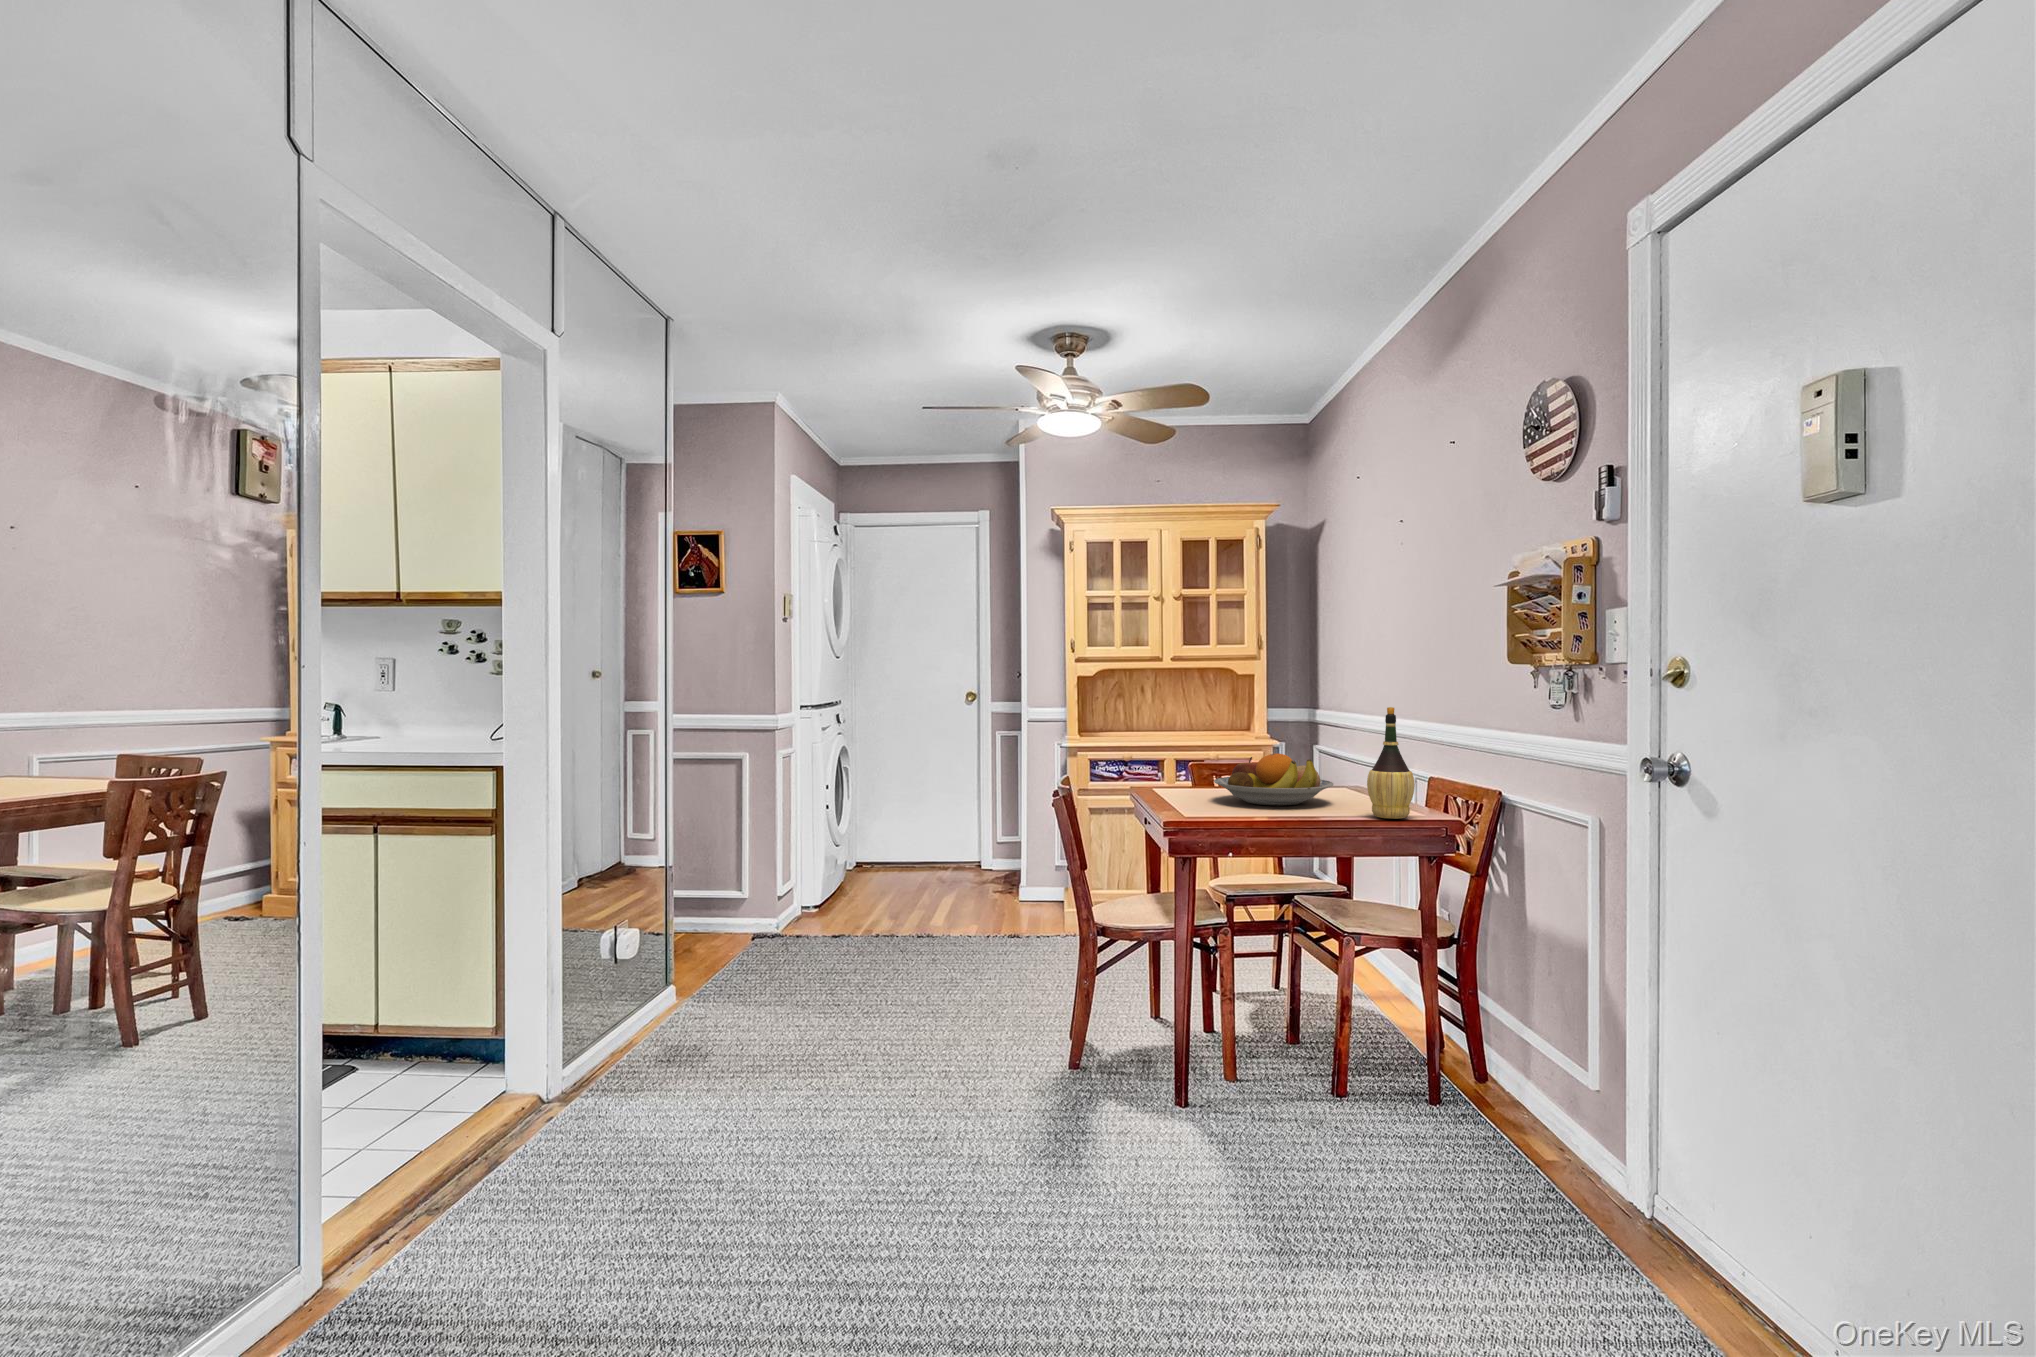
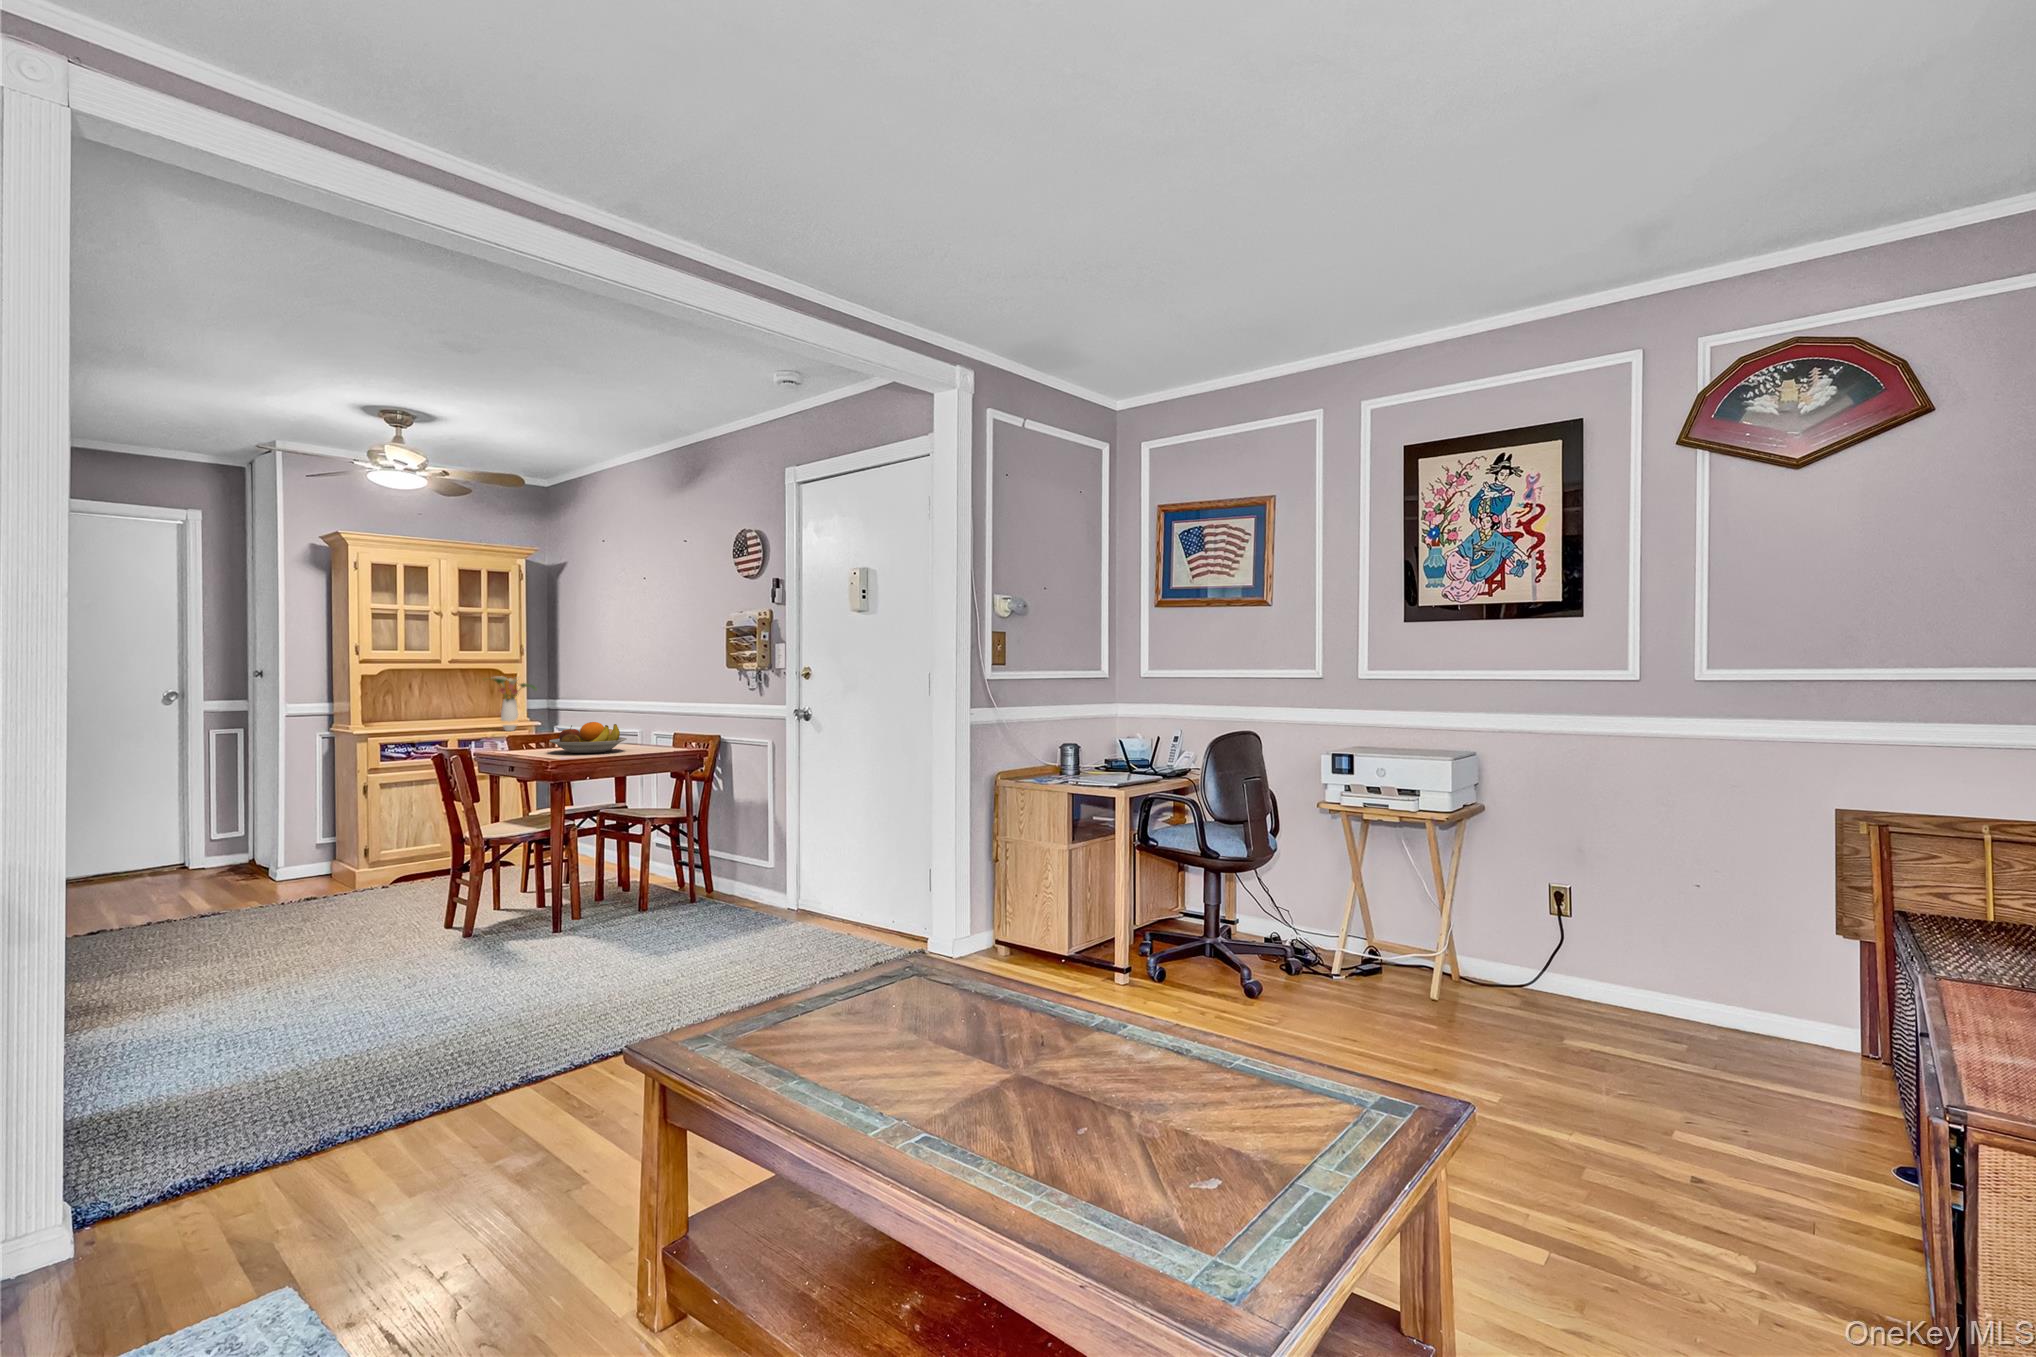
flower arrangement: none [1209,677,1274,752] -> present [493,676,536,731]
wine bottle: present [1367,707,1415,819] -> none [654,692,680,753]

